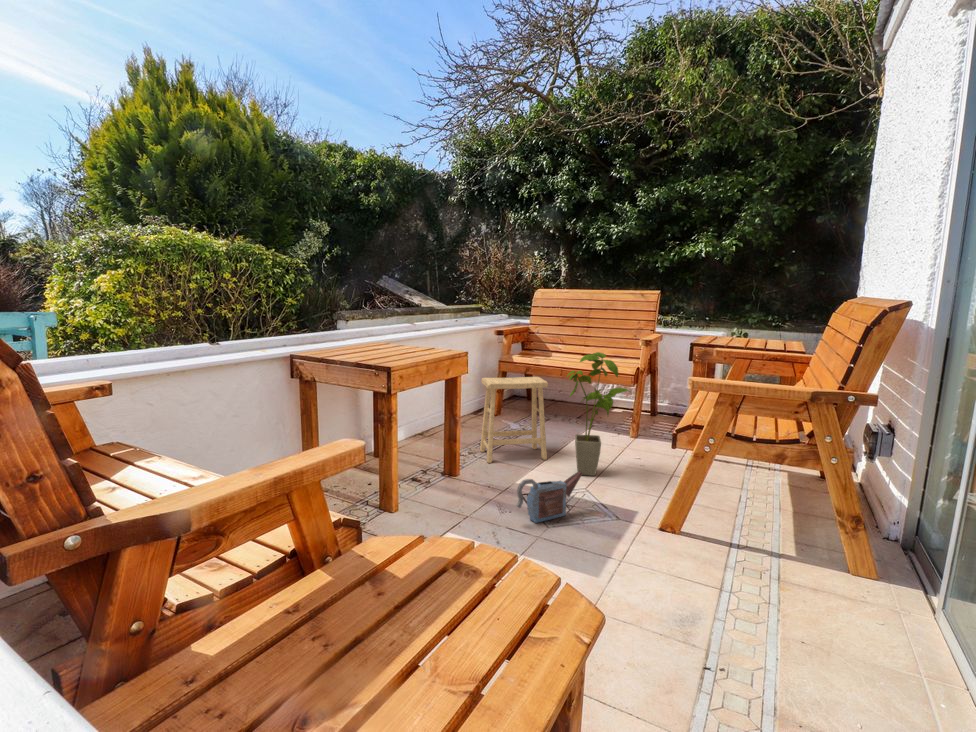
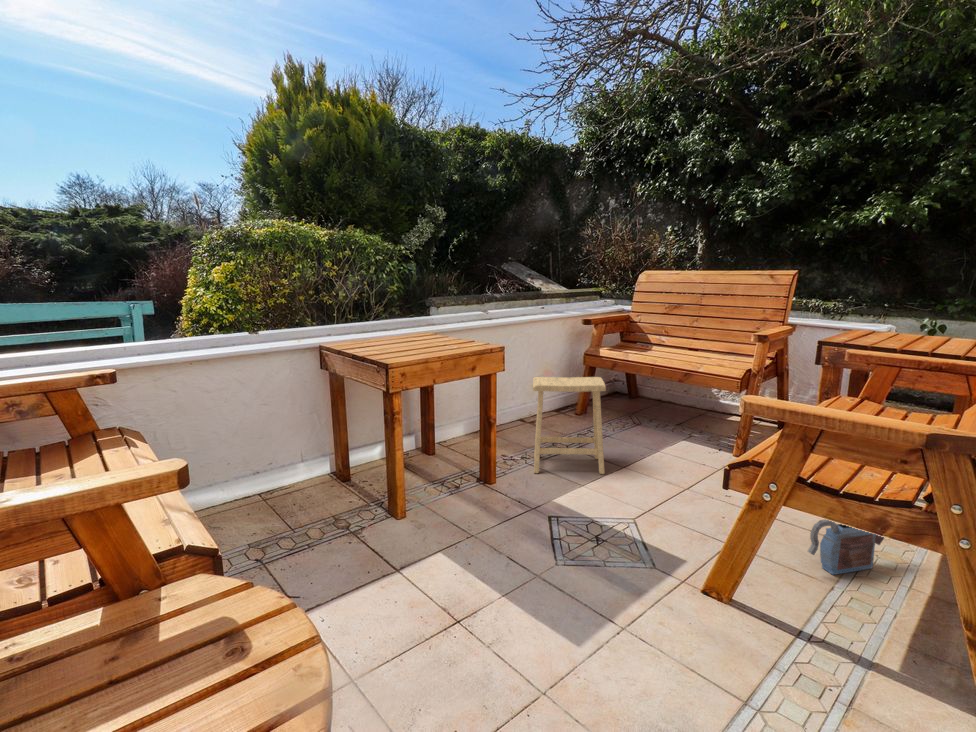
house plant: present [567,352,630,476] -> none [620,353,705,502]
watering can: present [516,471,583,523] -> present [808,519,884,575]

